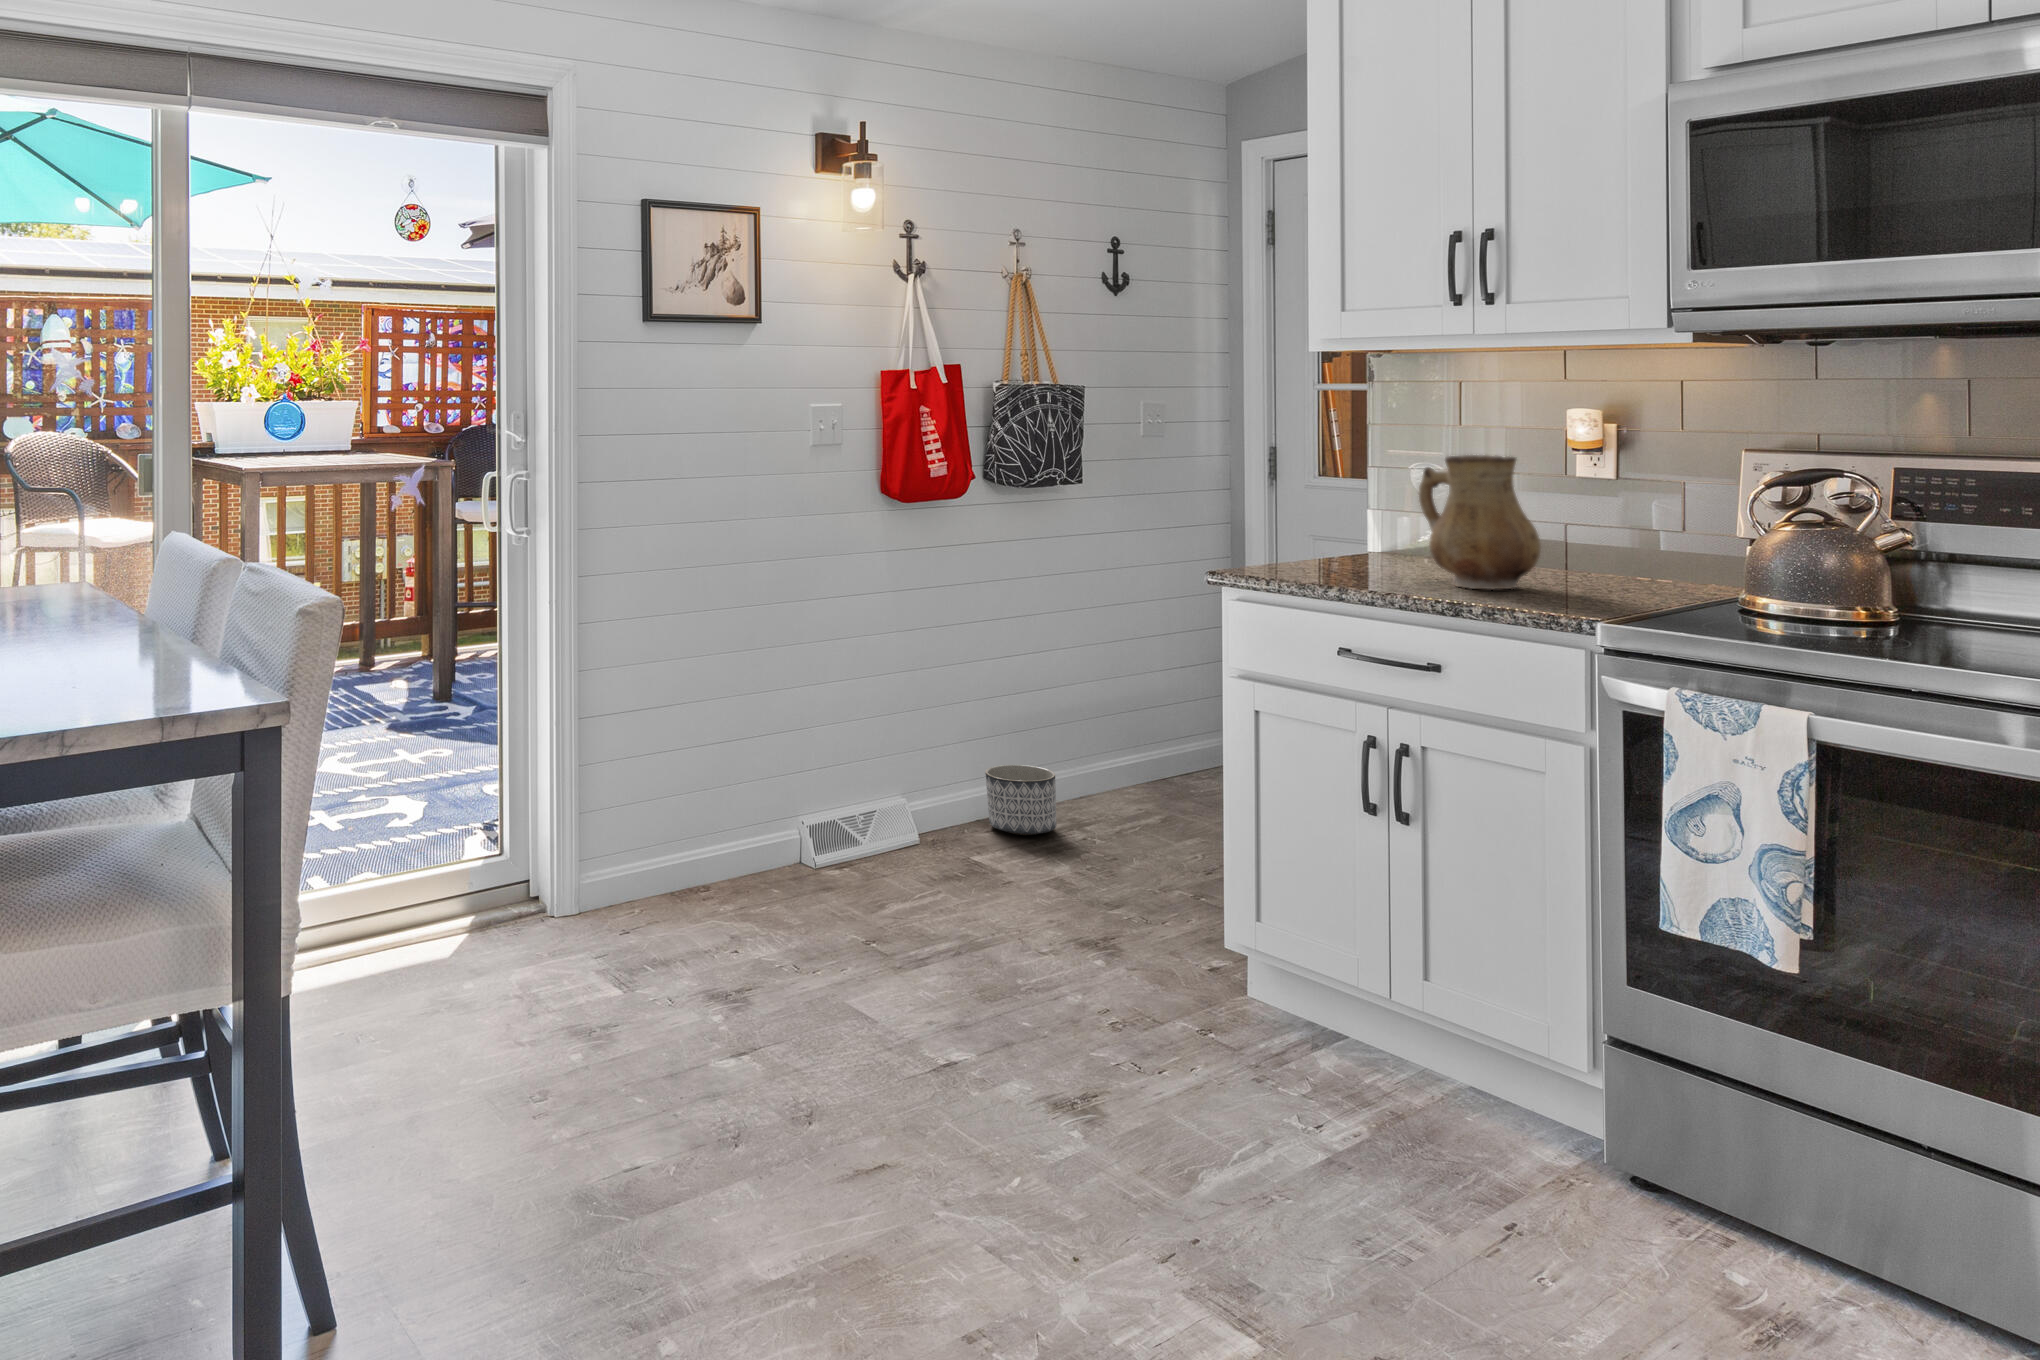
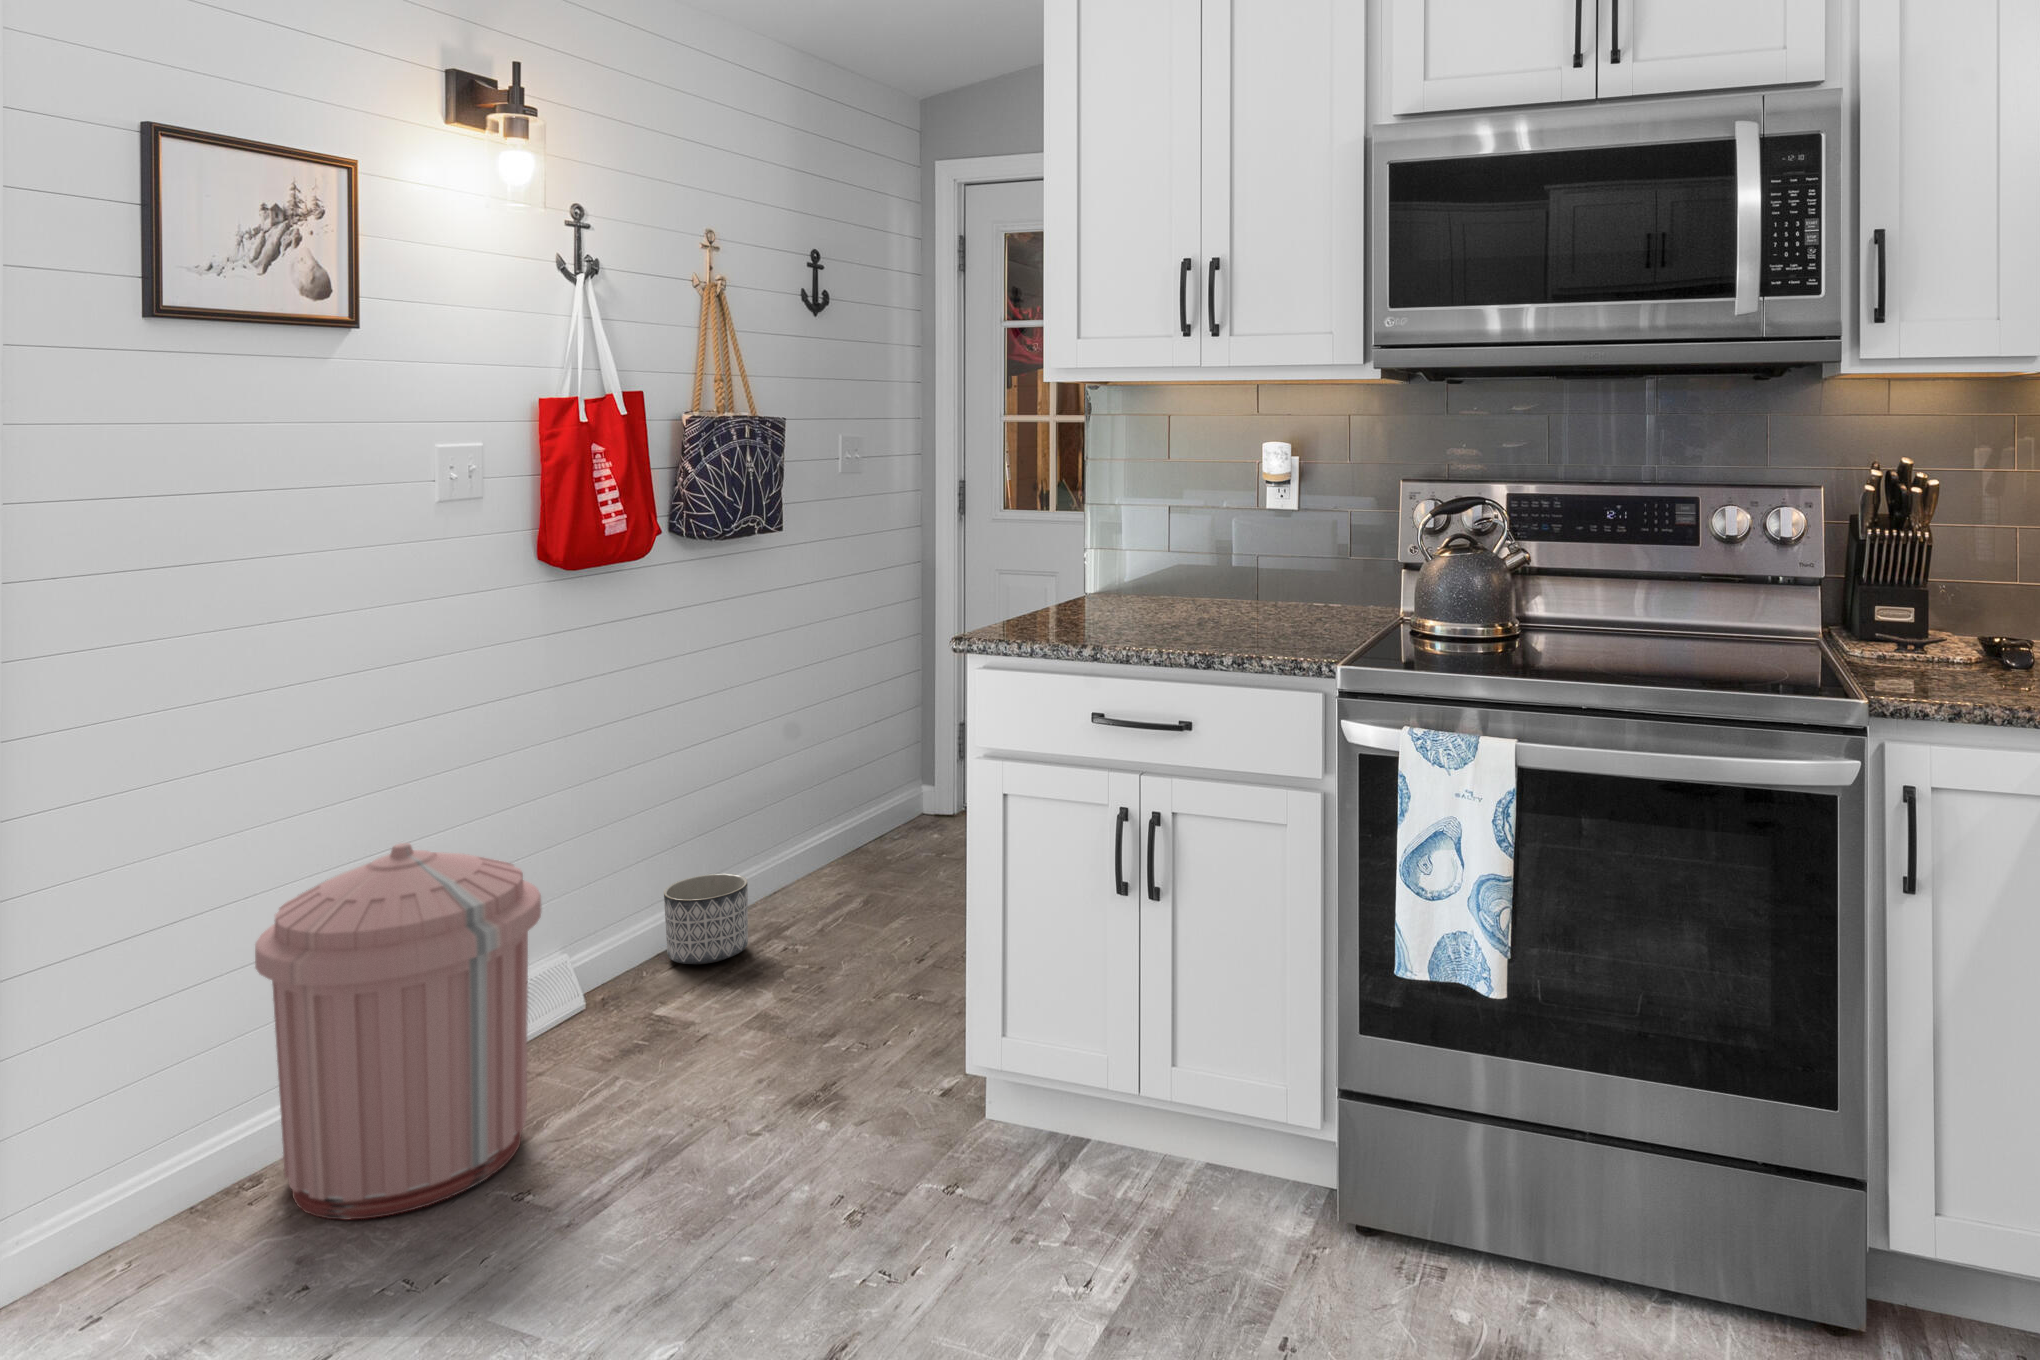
ceramic pitcher: present [1418,455,1541,589] -> none [1158,490,1267,633]
trash can: none [700,685,883,935] -> present [255,843,541,1220]

